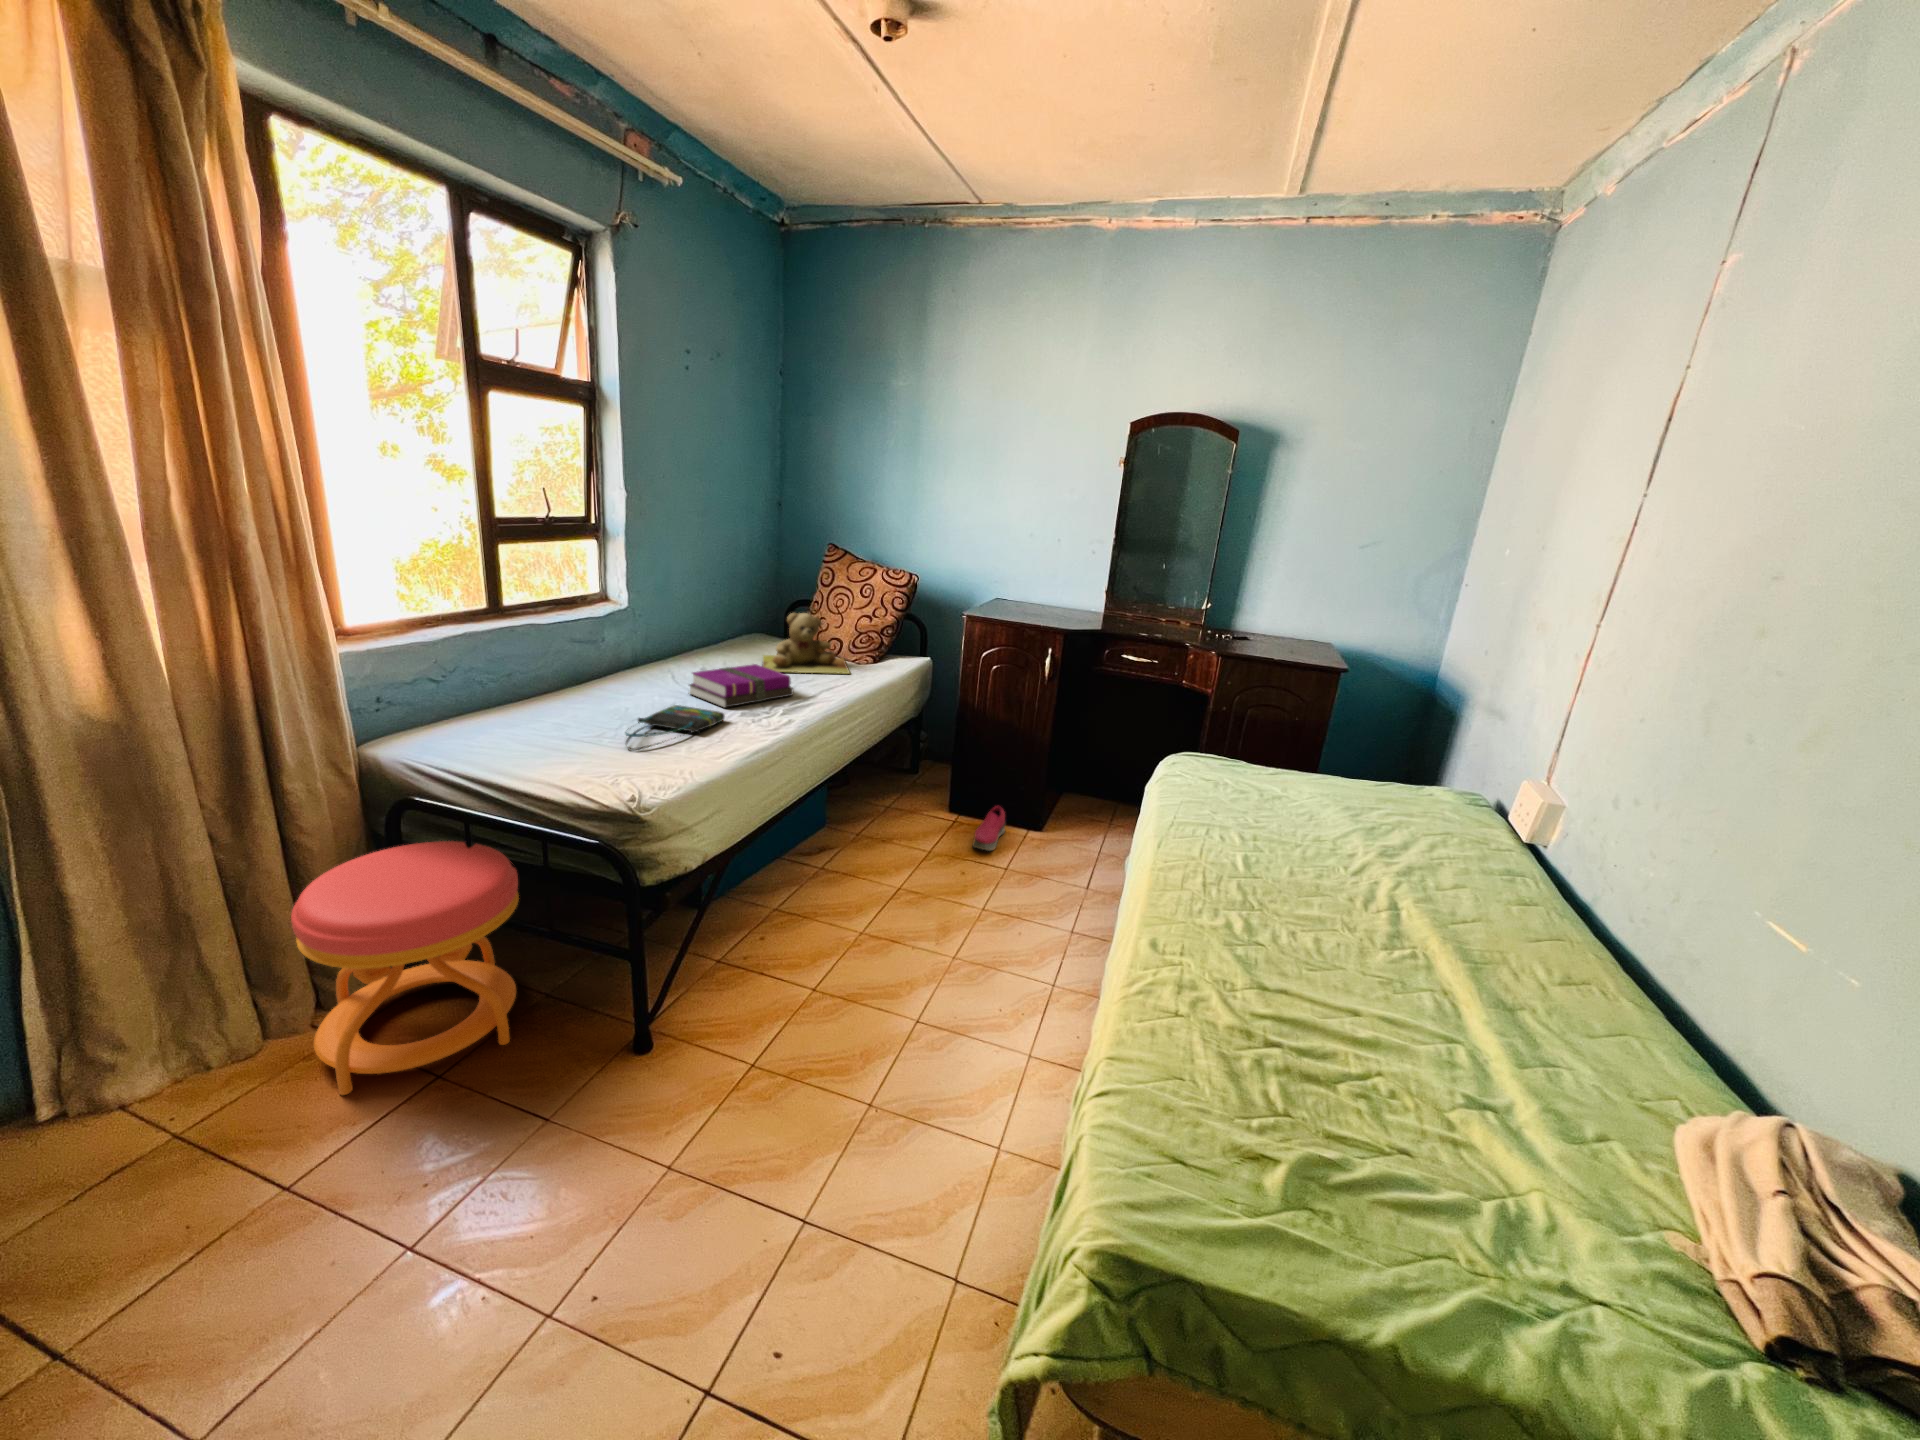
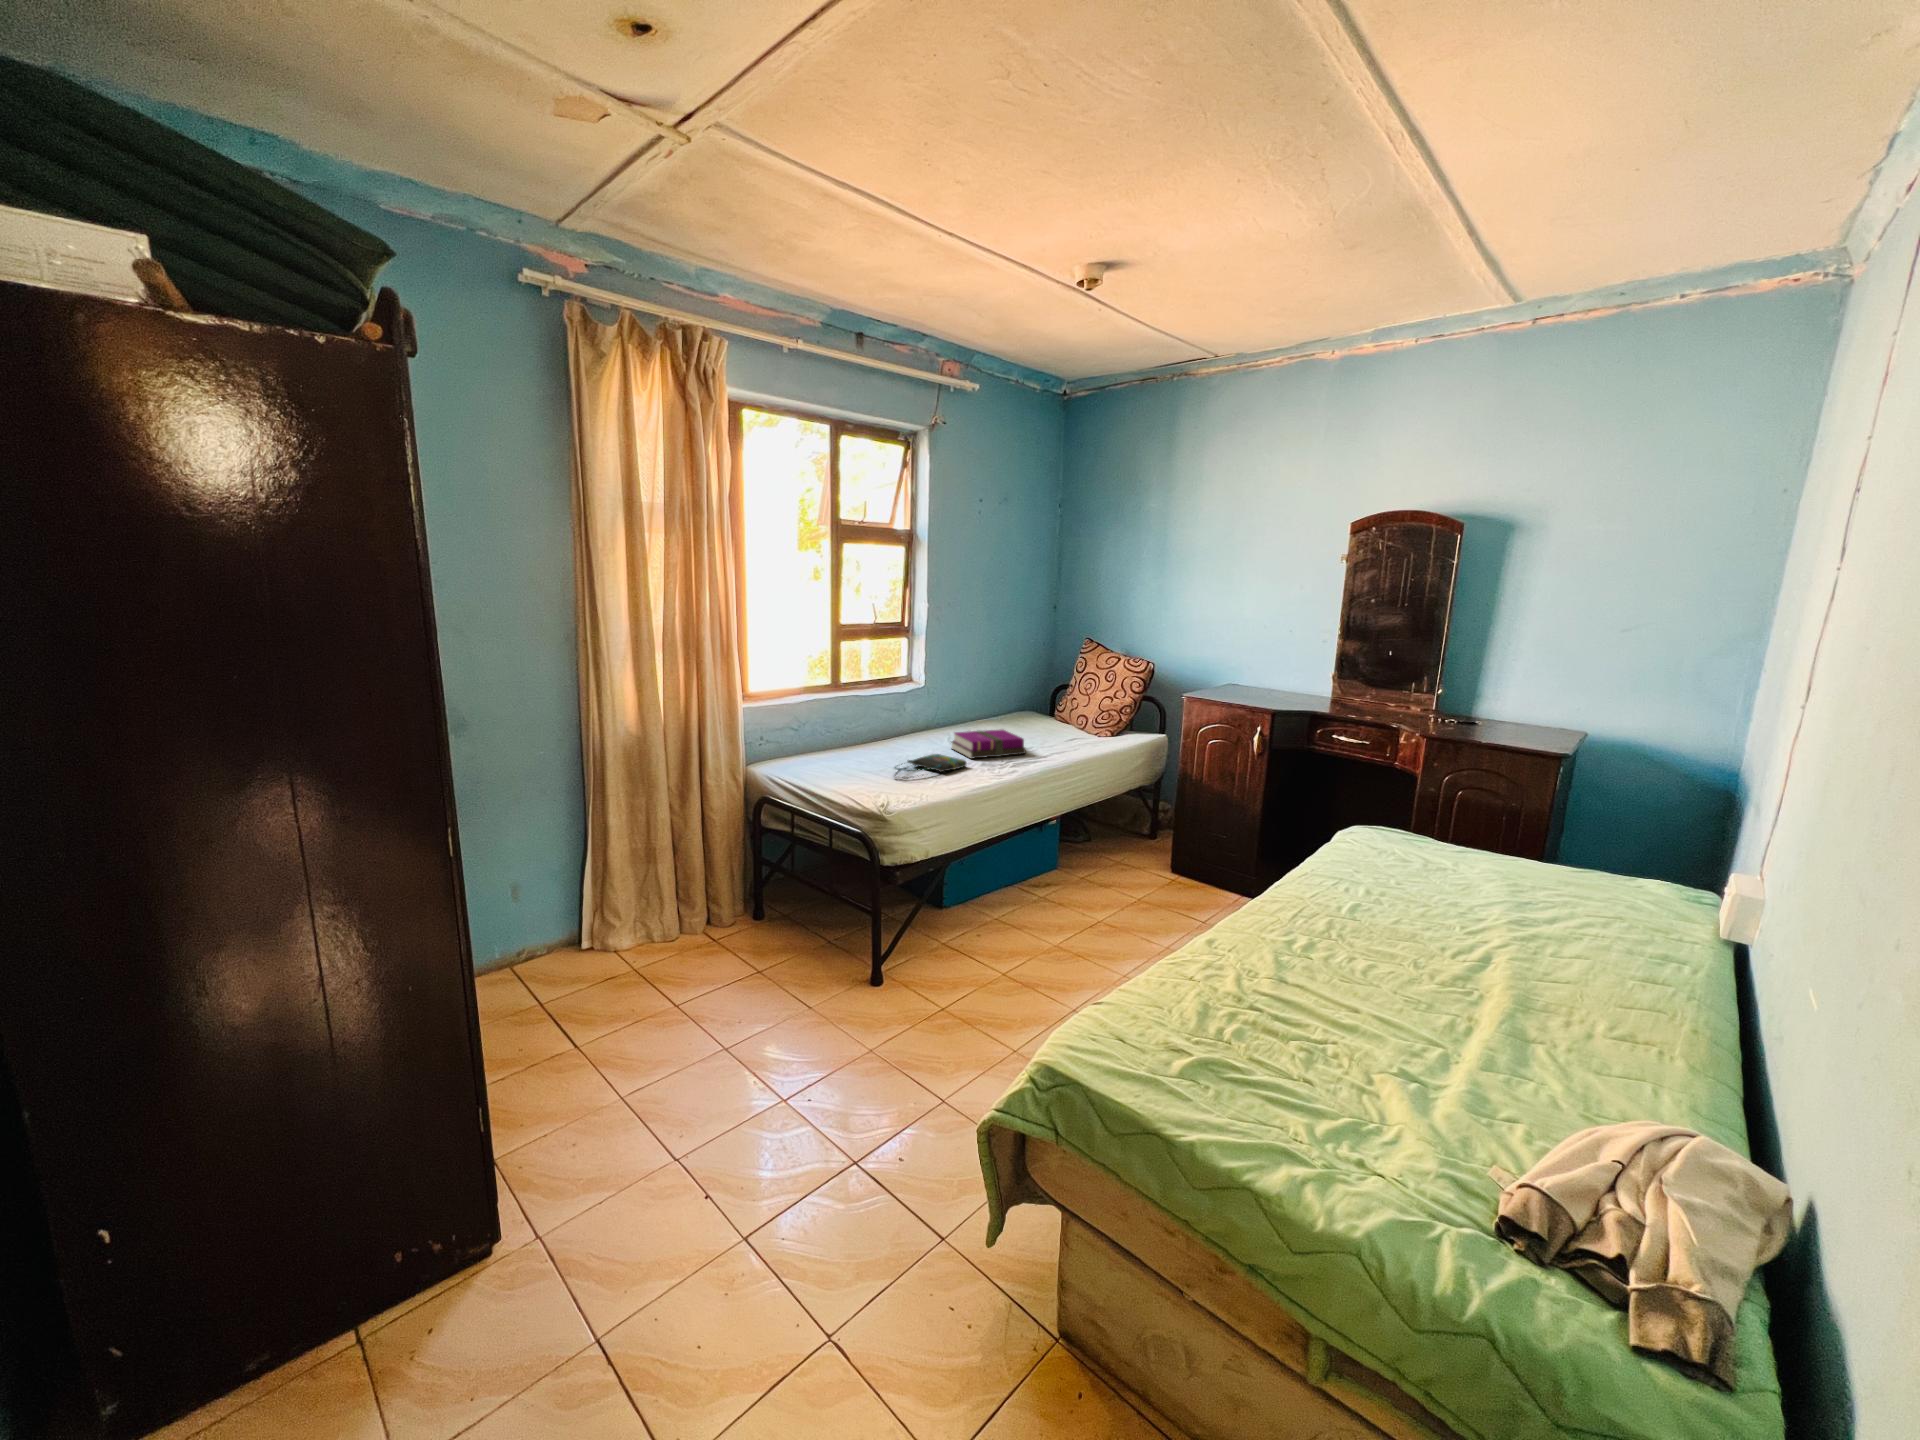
teddy bear: present [762,613,850,674] -> none [1011,692,1083,742]
shoe: present [973,806,1005,851] -> none [1174,866,1212,904]
stool: present [291,841,519,1095] -> none [701,826,818,968]

